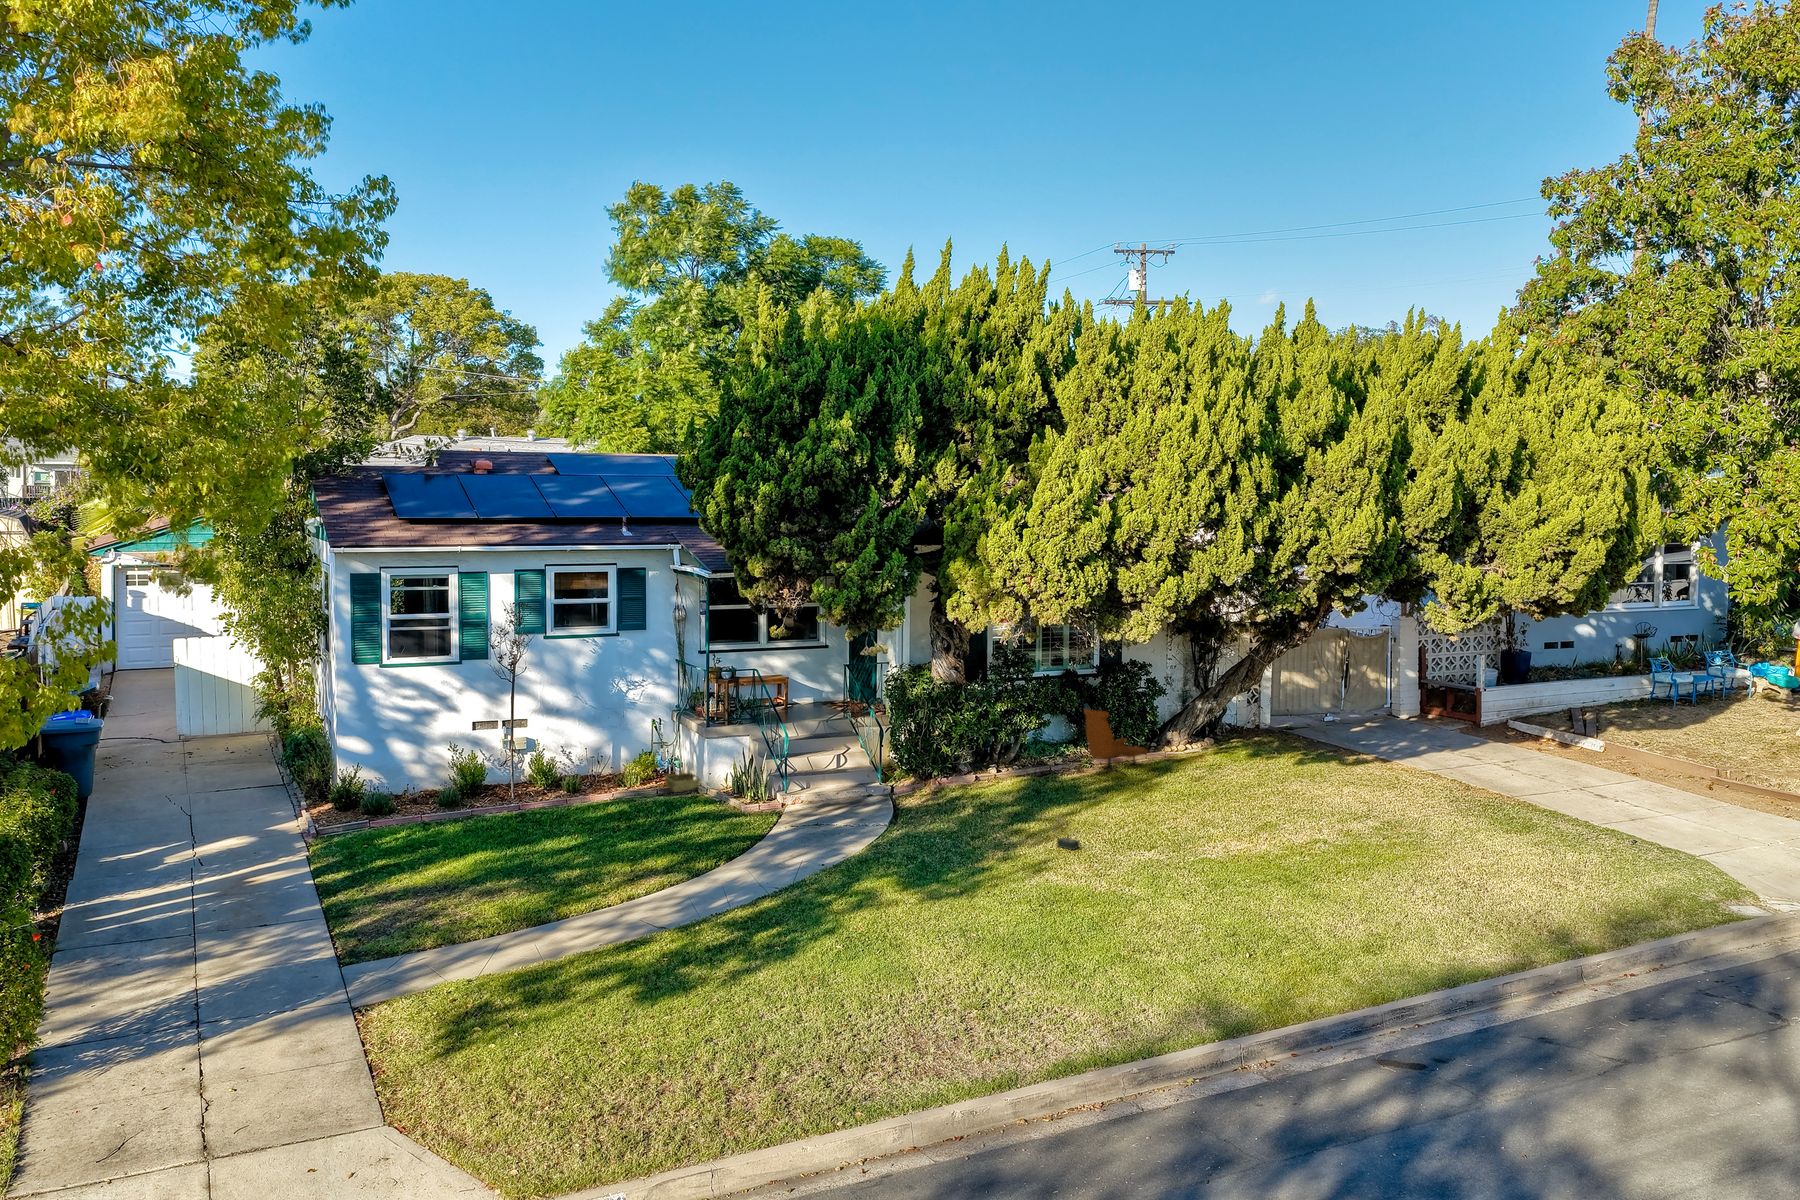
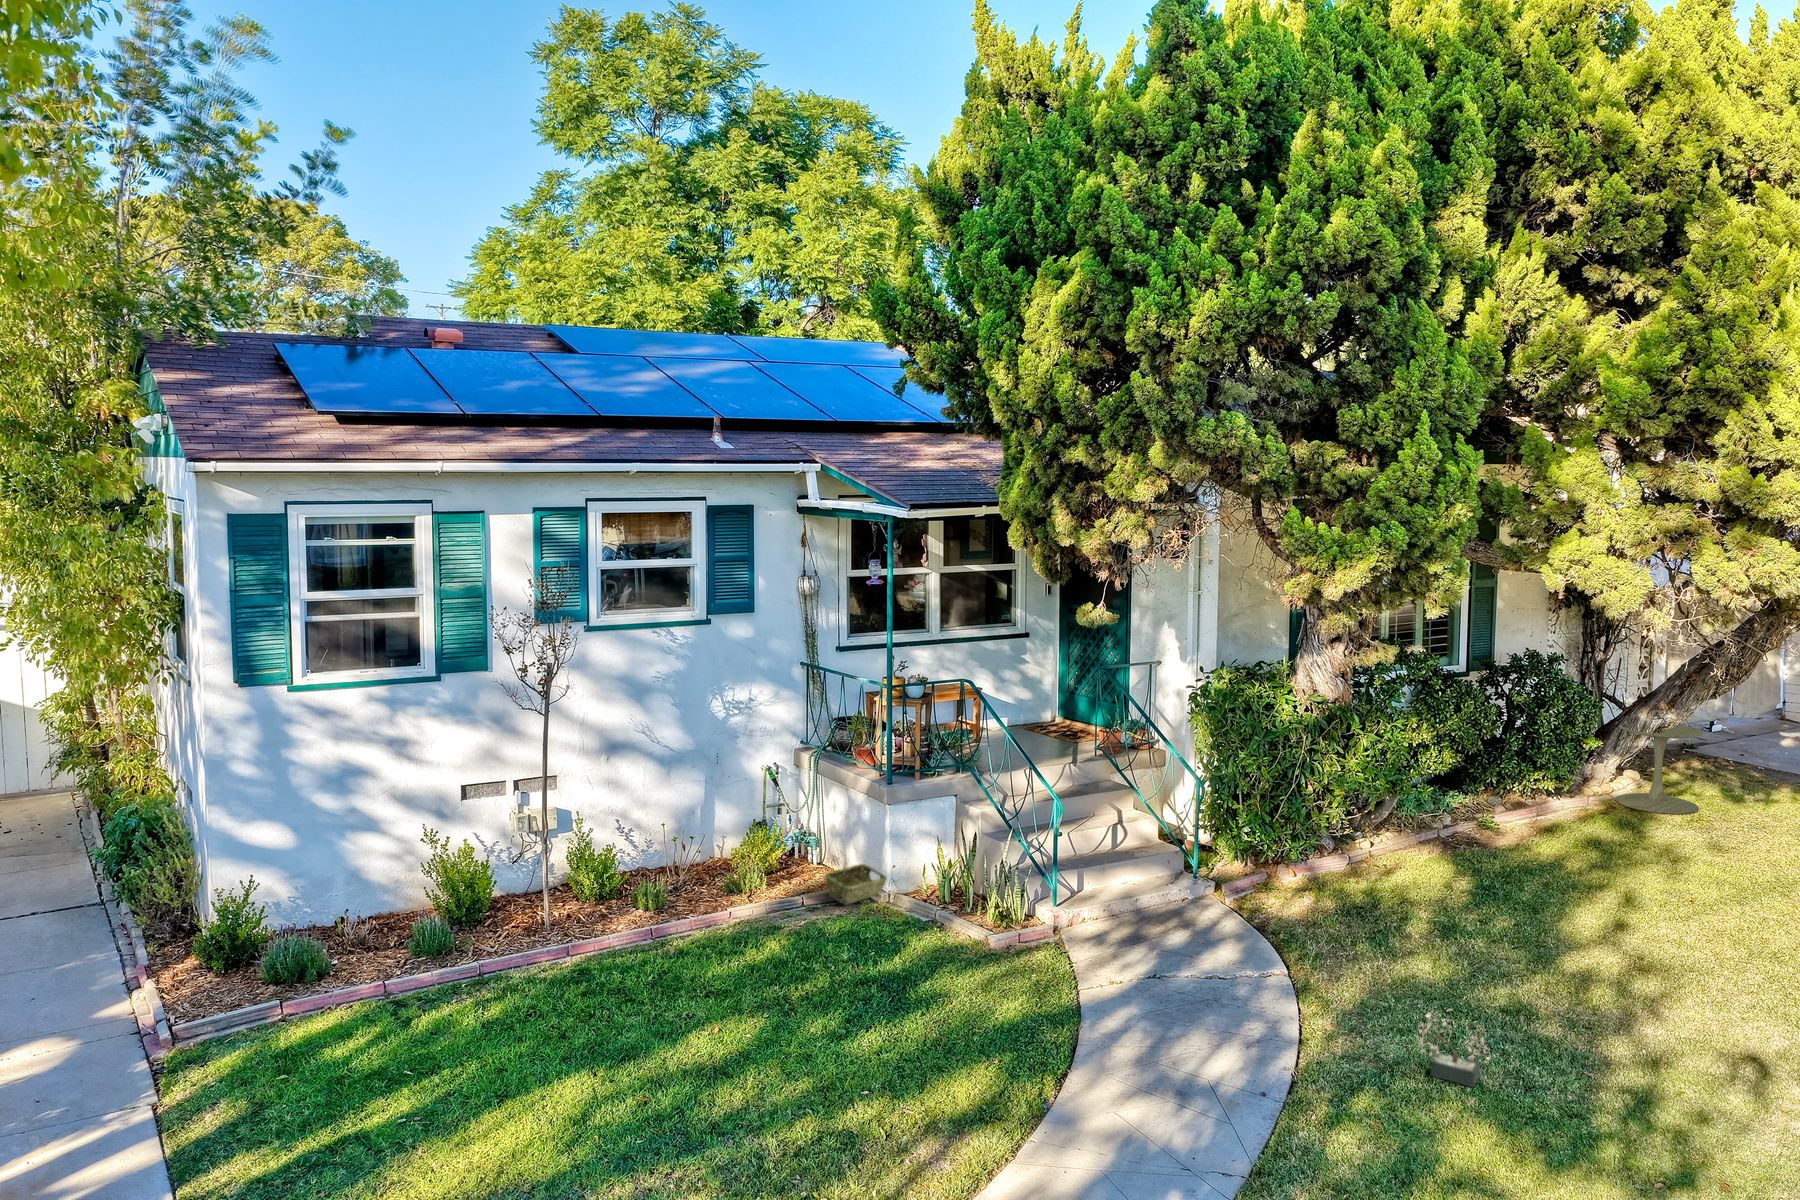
lounge chair: present [1084,709,1148,772] -> none [1495,730,1576,840]
pedestal table: none [1191,709,1238,766] -> present [1615,724,1703,814]
decorative plant: present [1053,818,1080,850] -> present [1417,1013,1490,1087]

